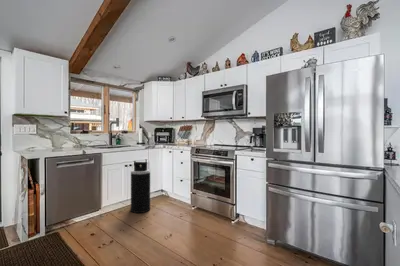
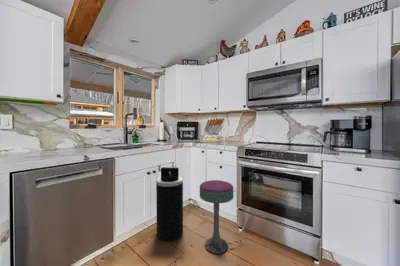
bar stool: none [159,171,182,219] -> present [200,180,234,254]

